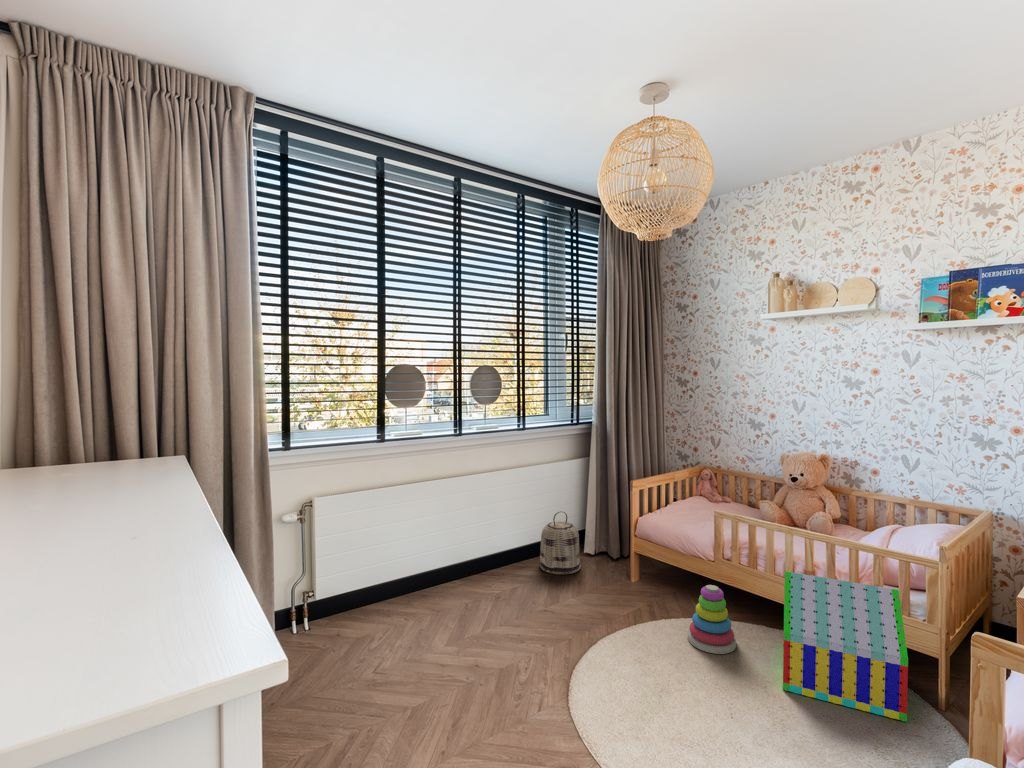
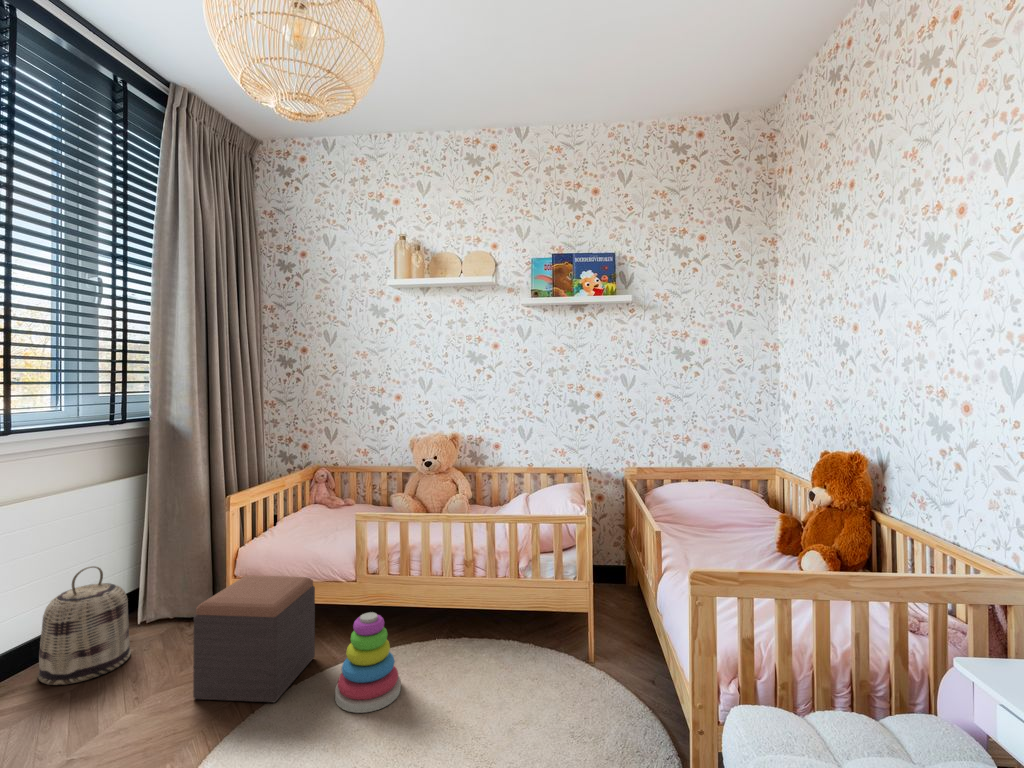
footstool: none [608,538,682,623] -> present [193,576,315,703]
toy house: present [783,571,908,721] -> none [448,555,589,721]

